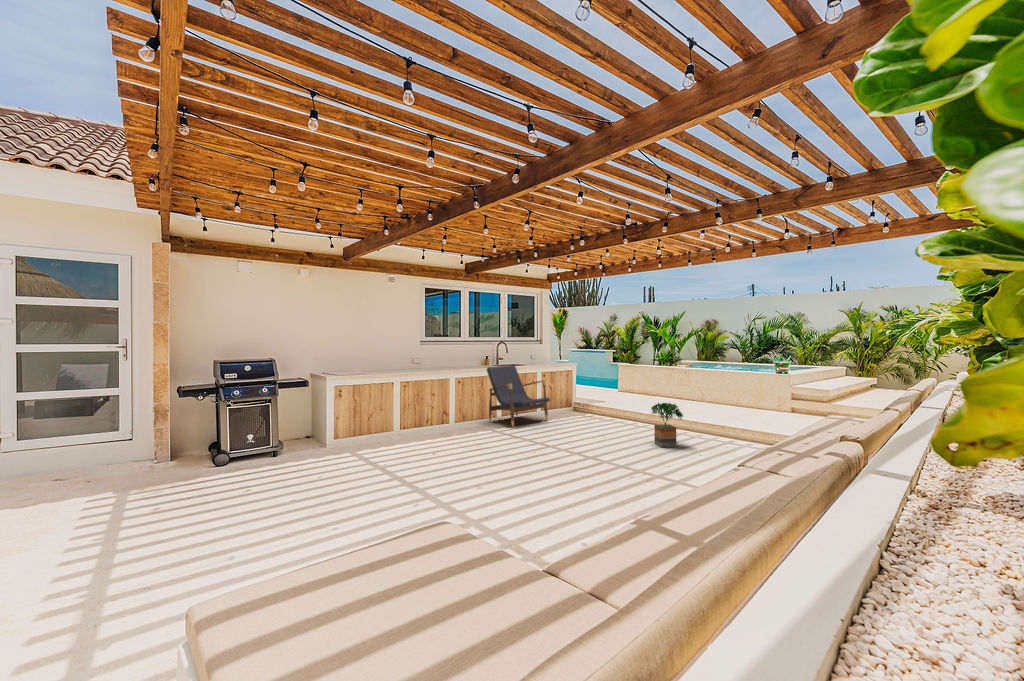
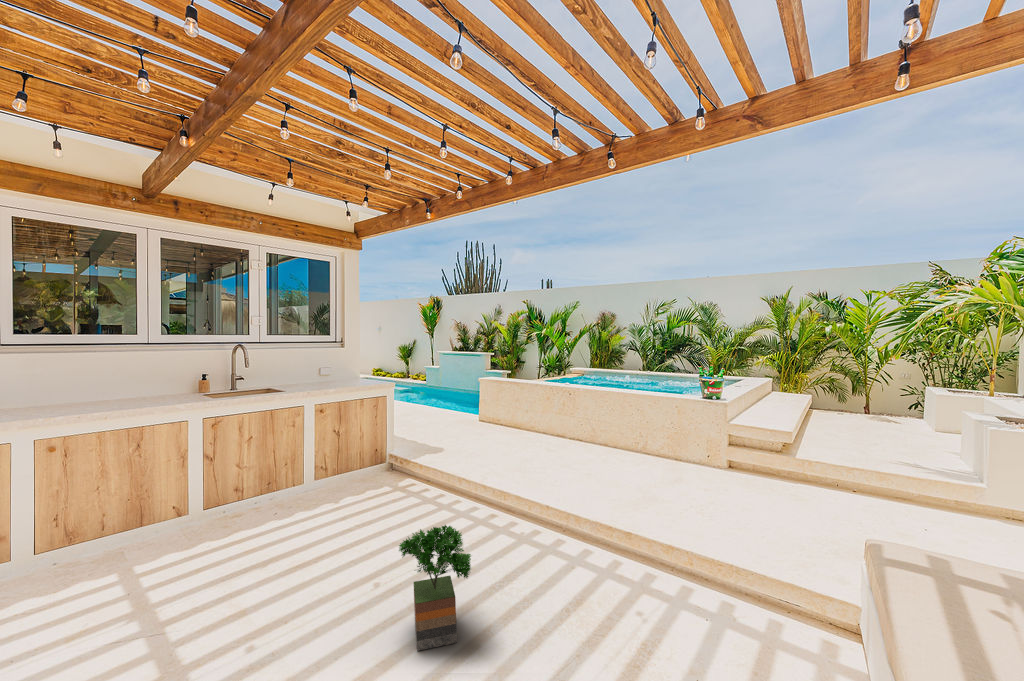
lounge chair: present [487,366,550,427] -> none [138,410,270,559]

